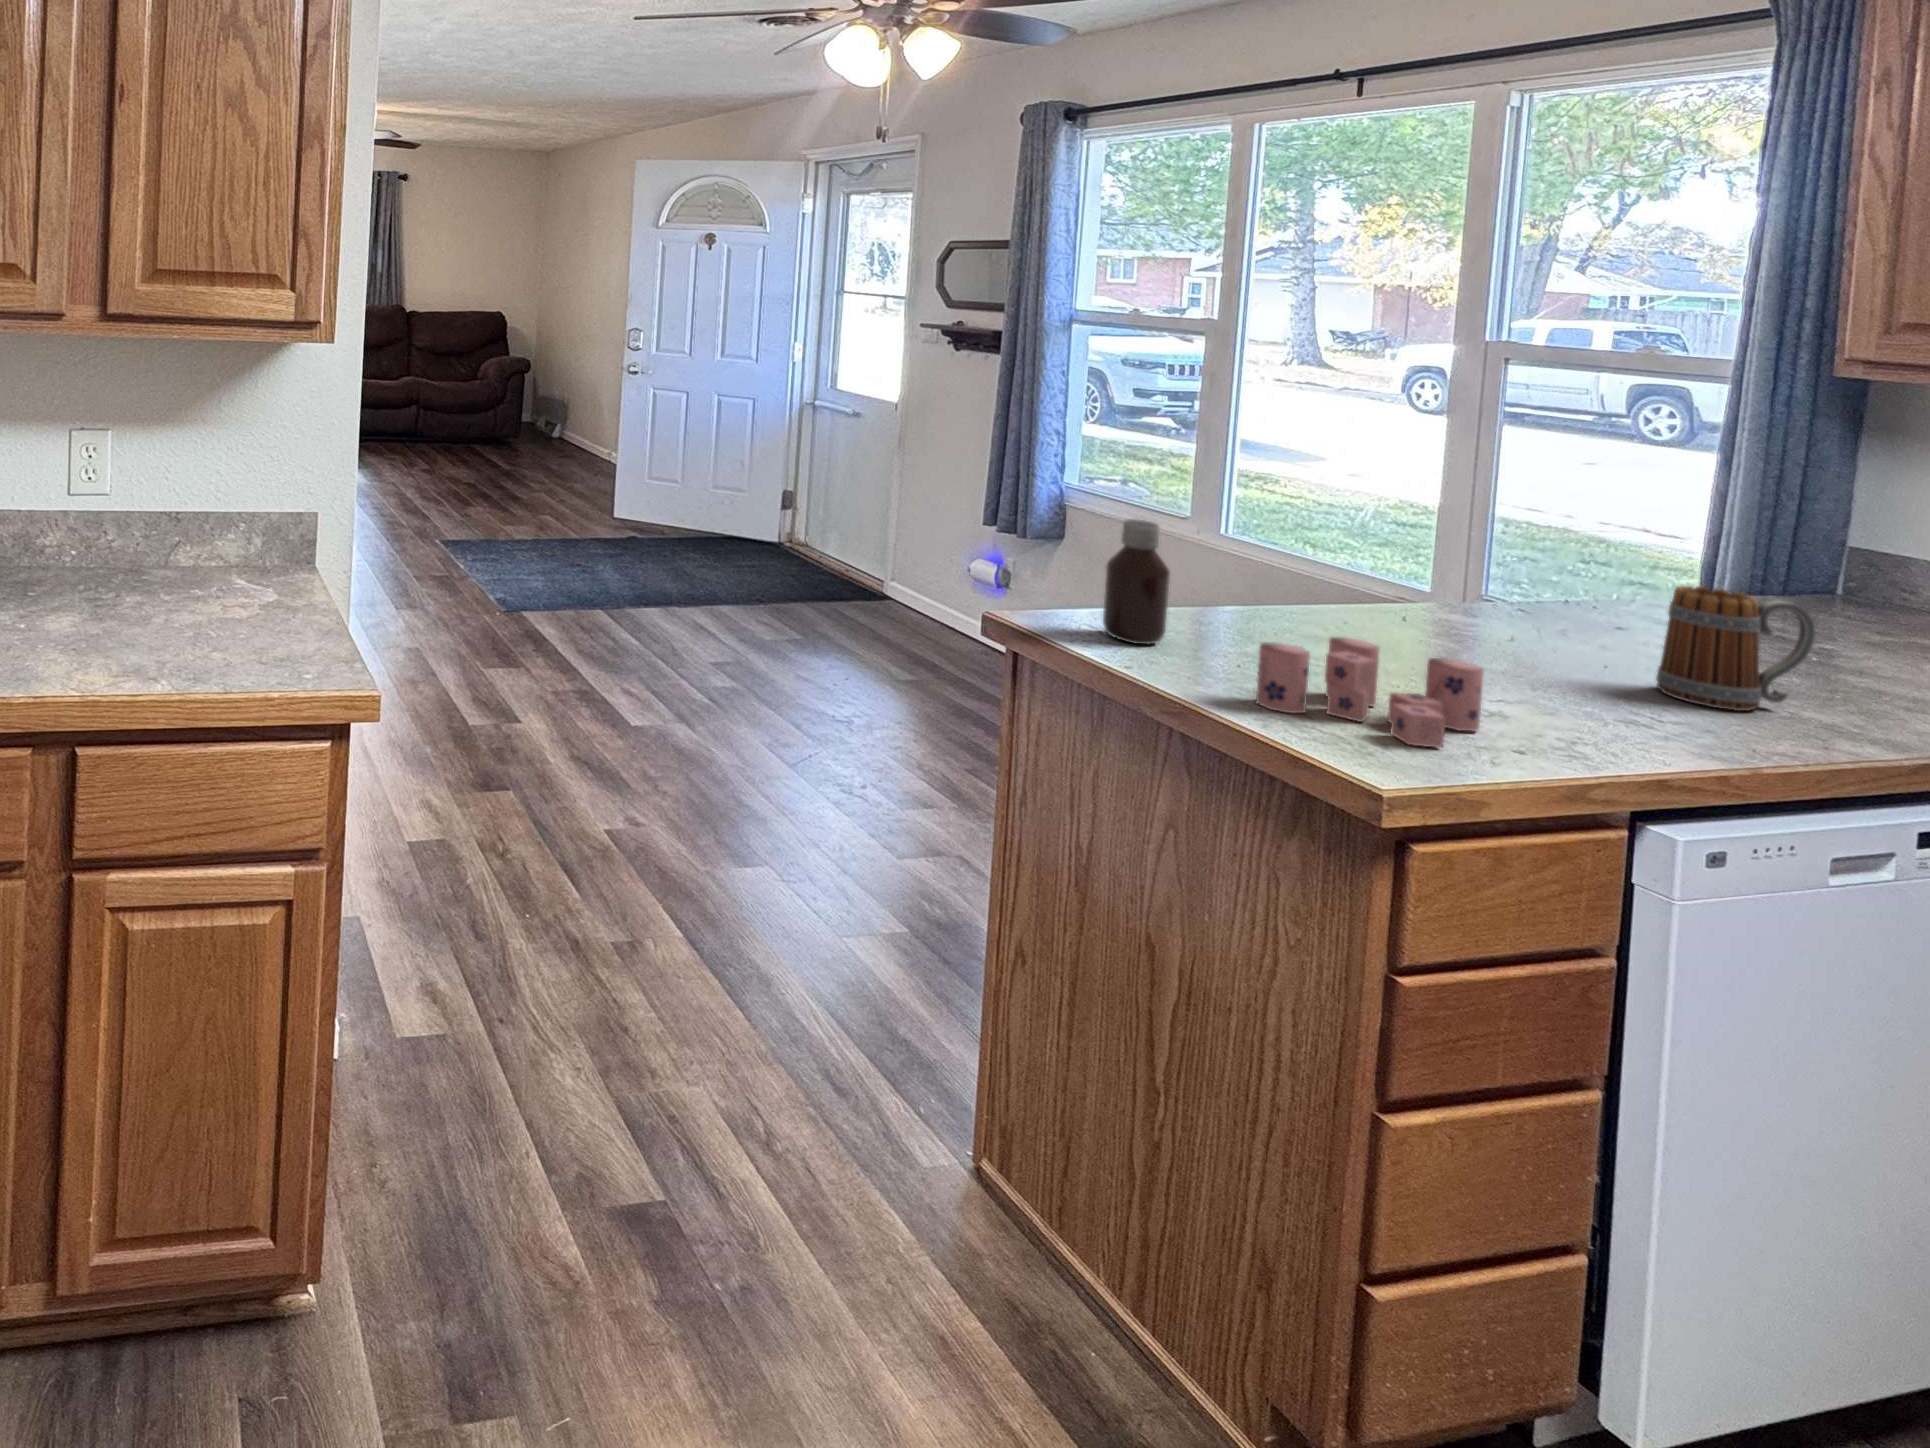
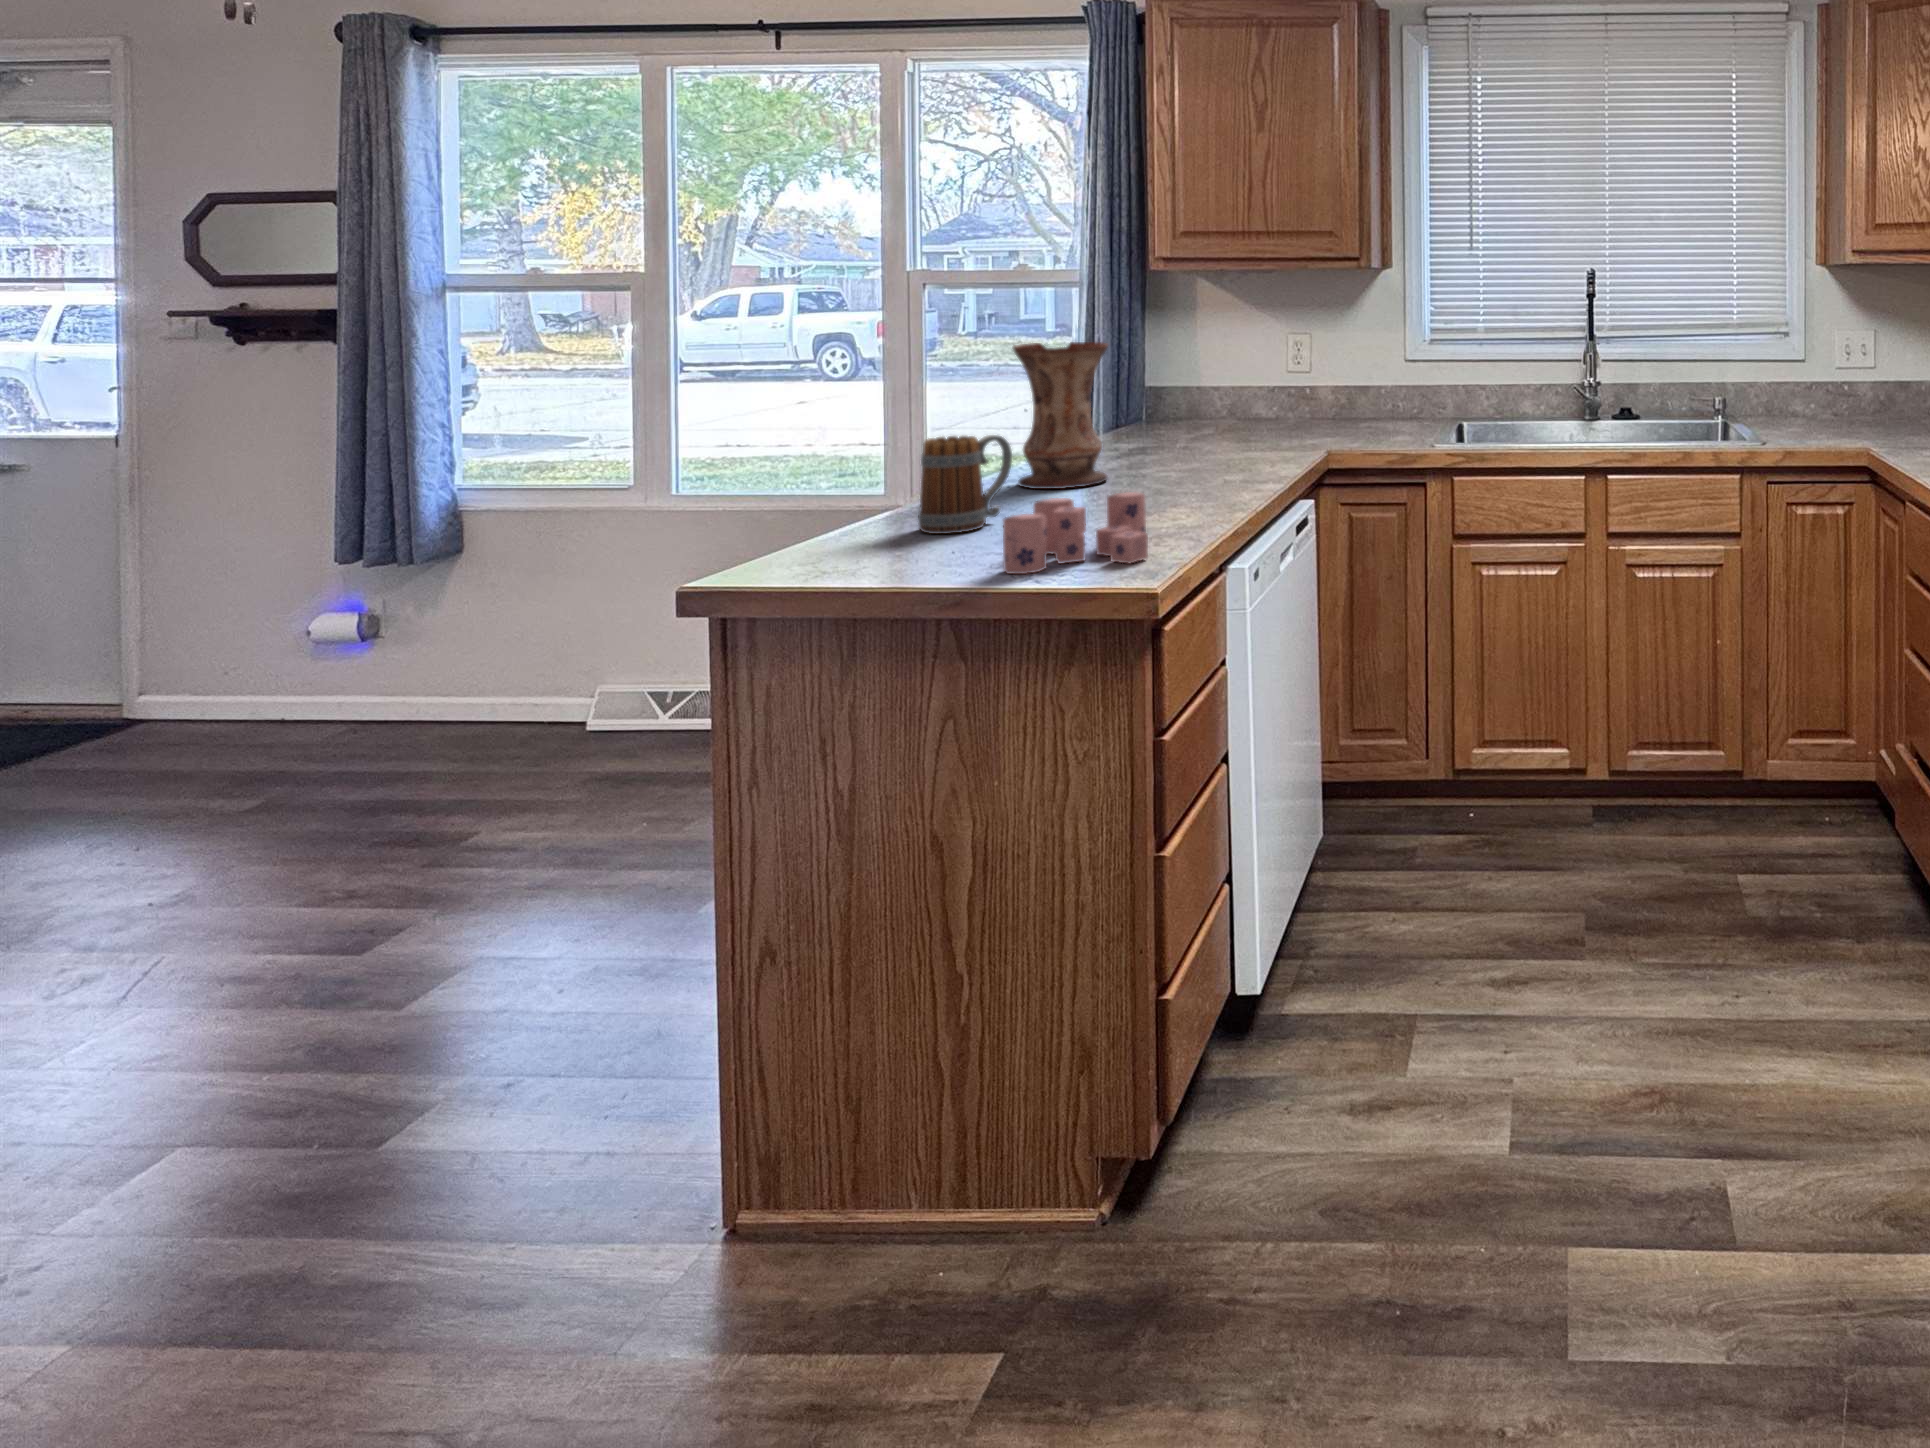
vase: none [1451,454,1608,648] -> present [1013,342,1108,489]
bottle: present [1103,519,1170,644] -> none [813,440,878,567]
mug: present [1656,585,1816,711] -> present [918,435,1012,534]

